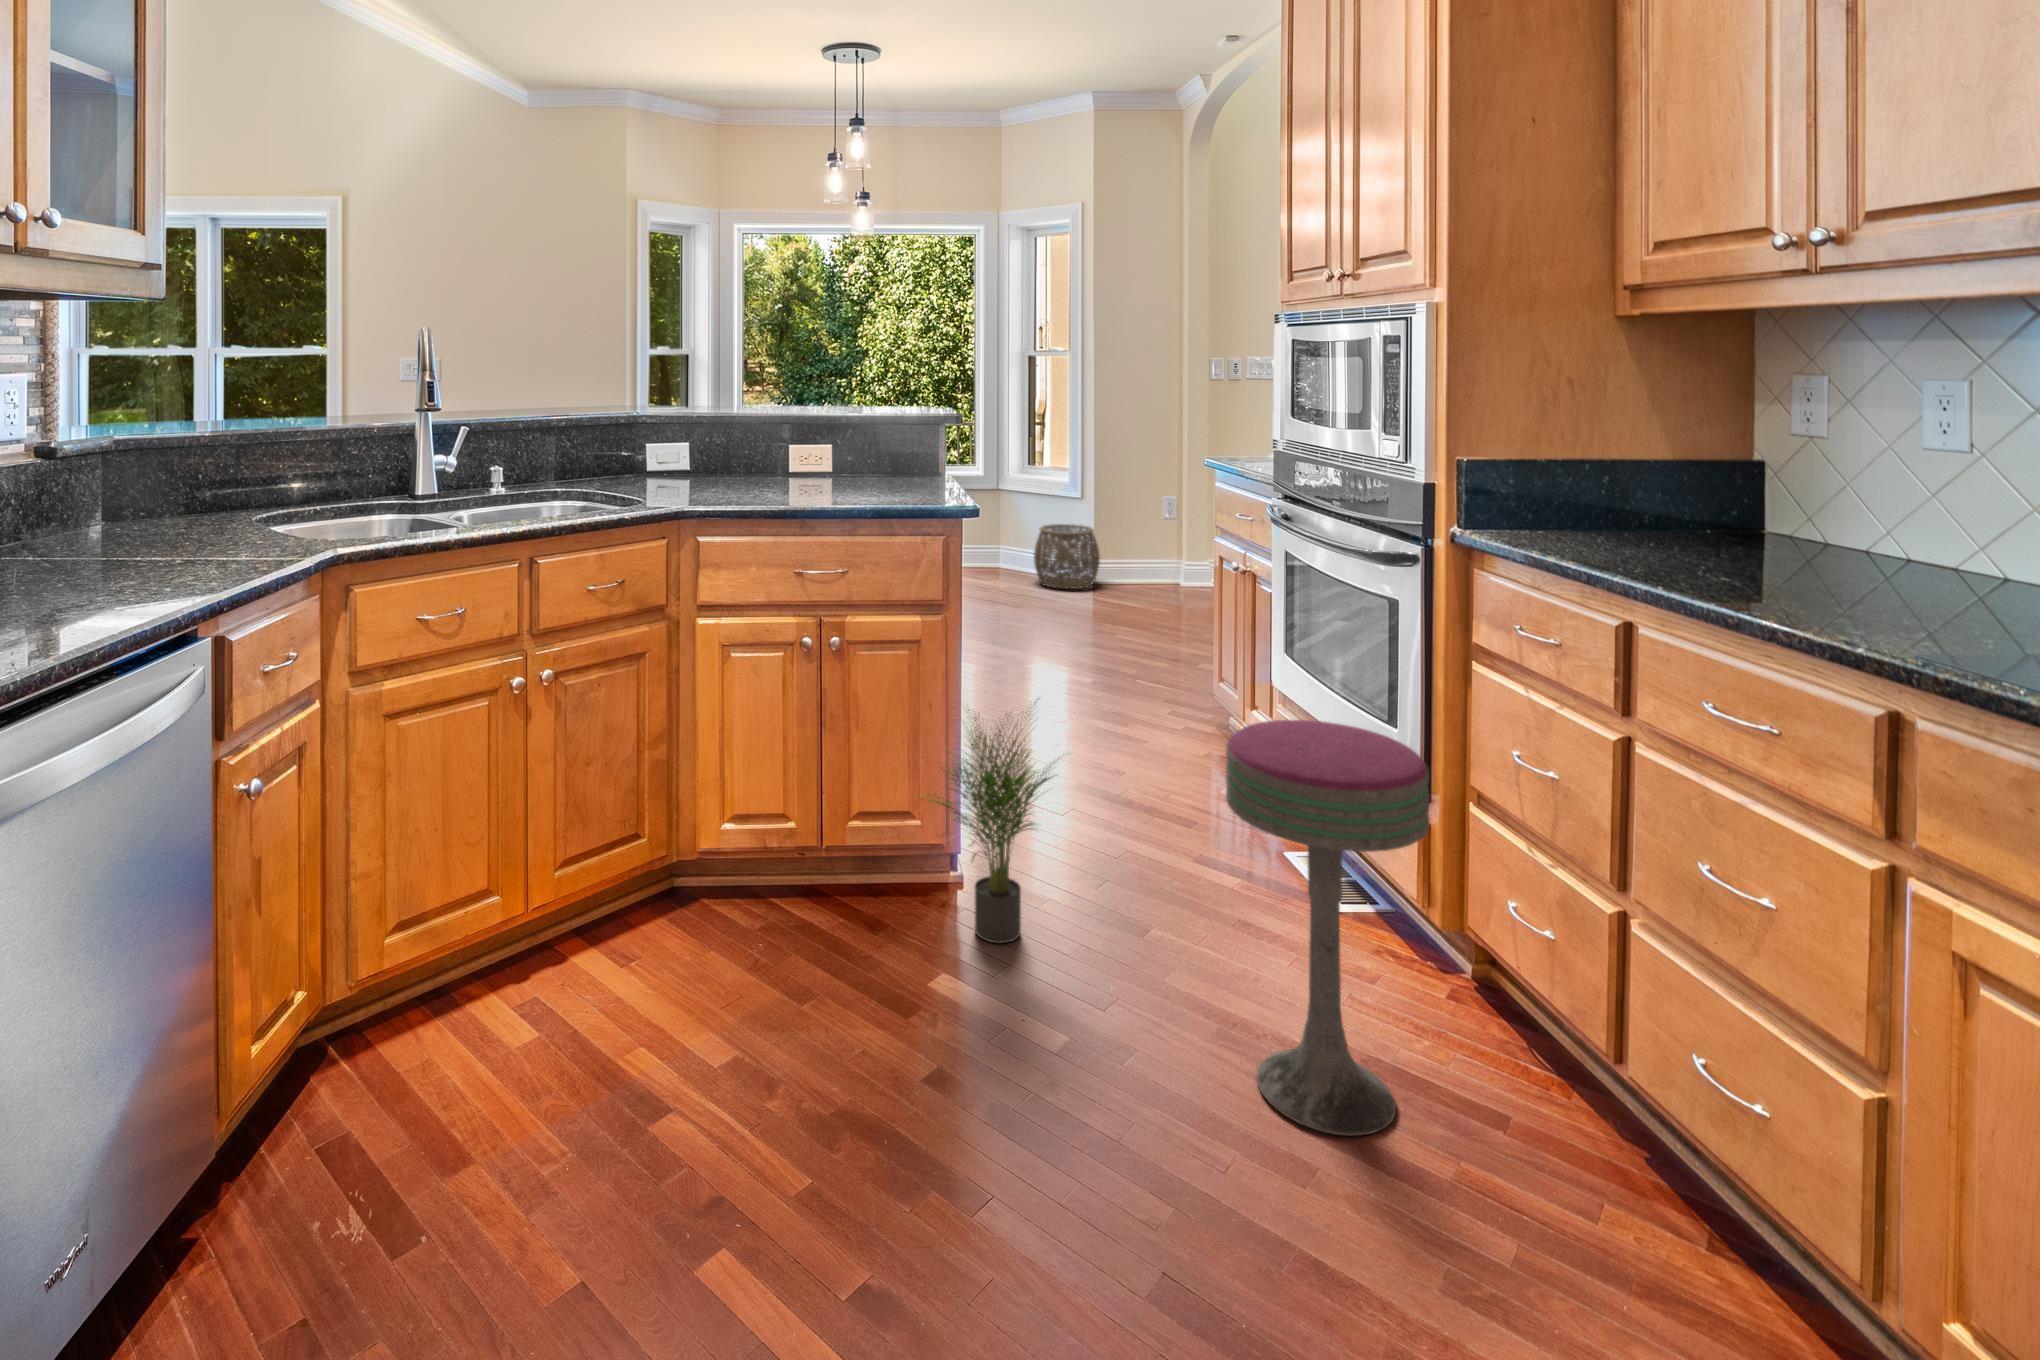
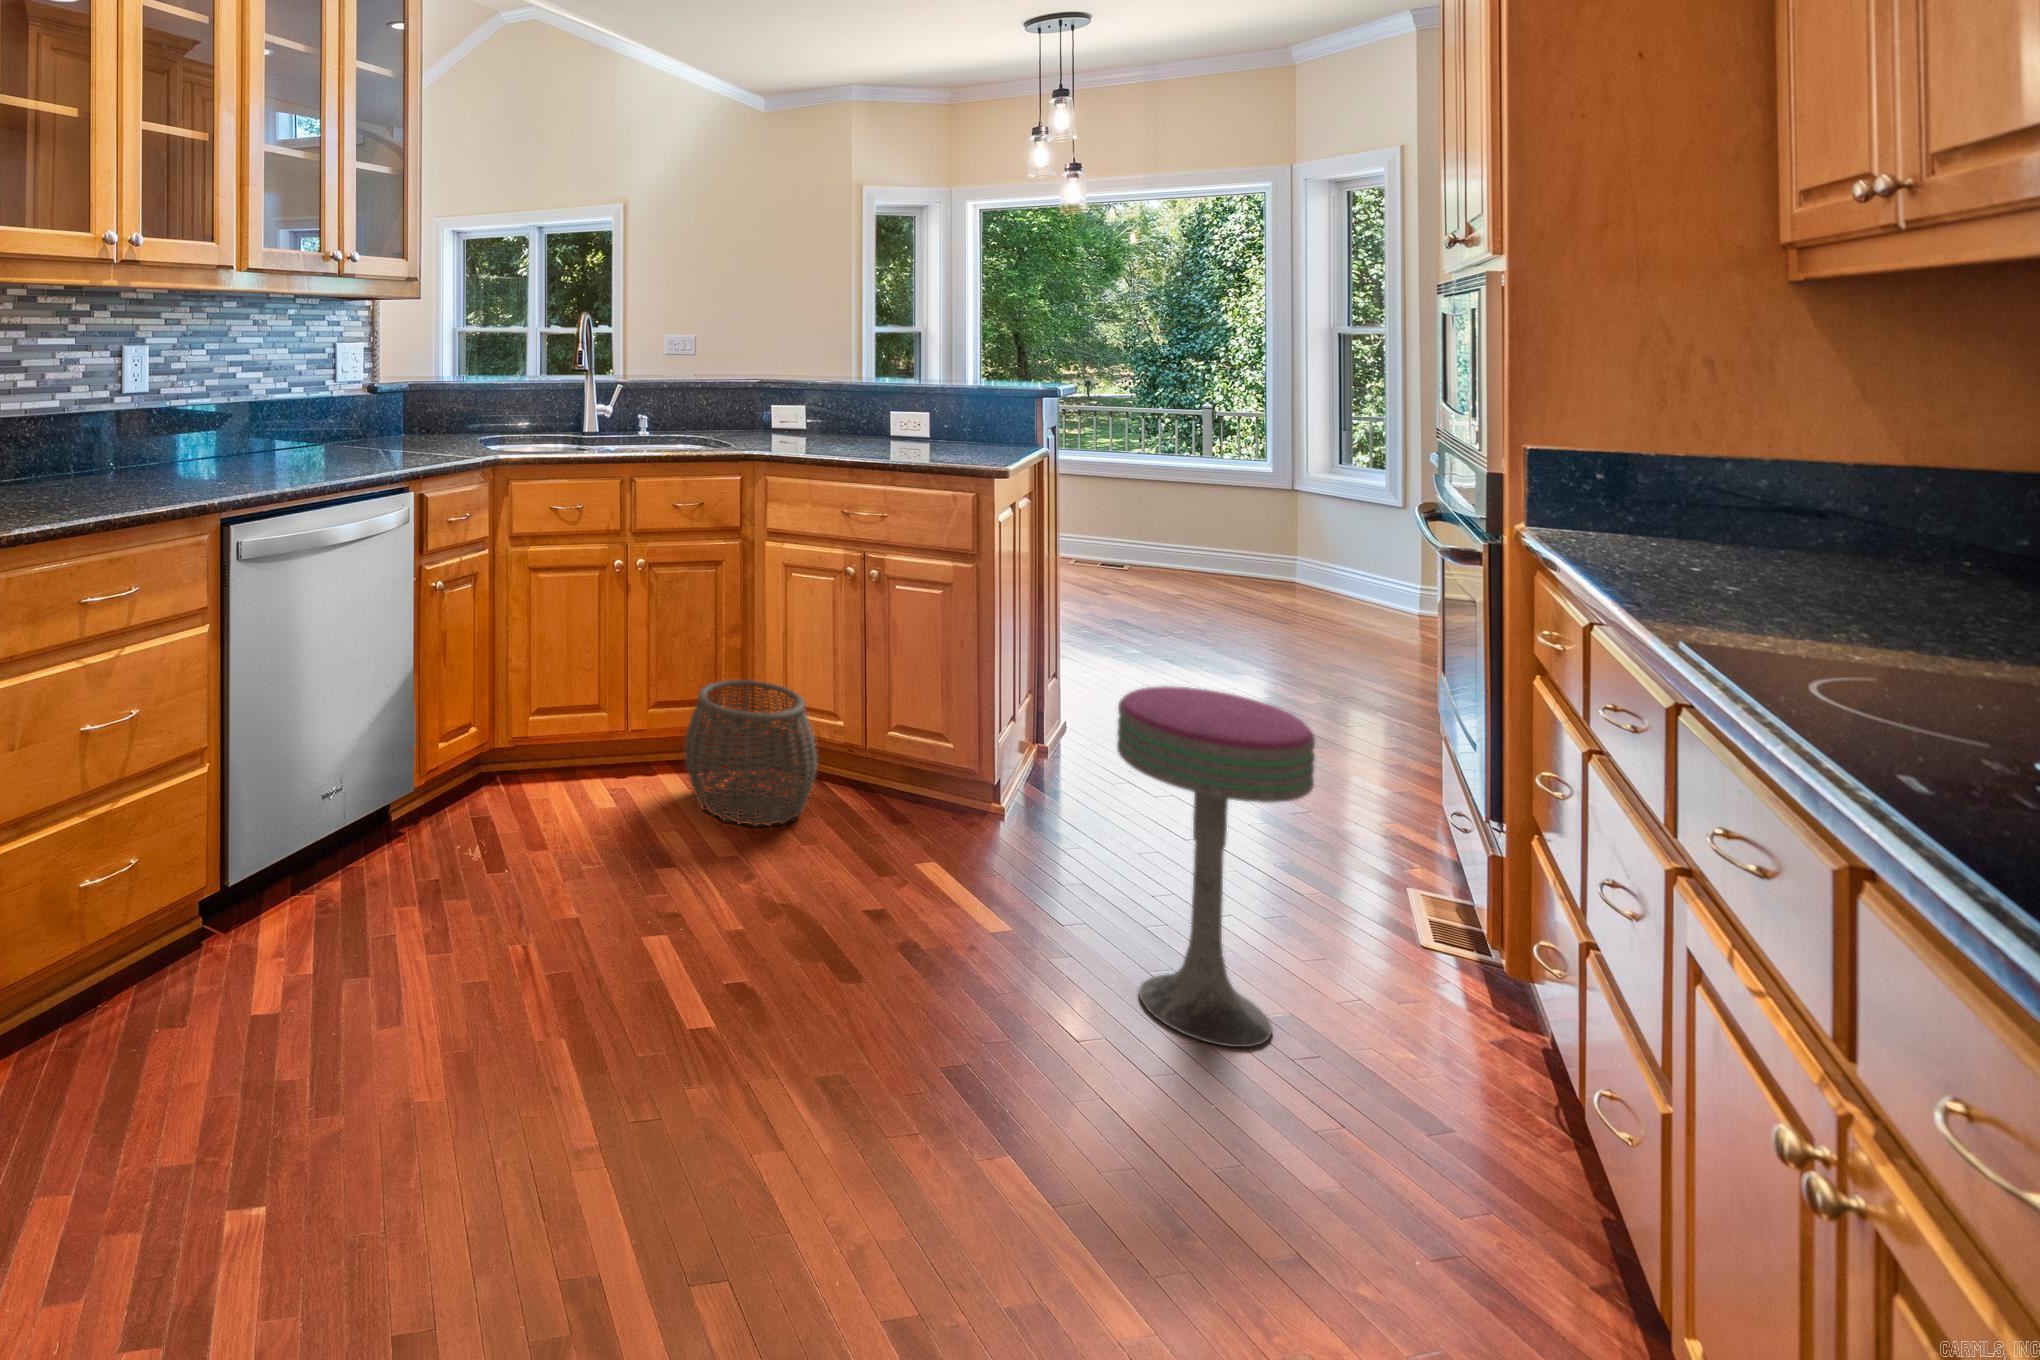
woven basket: present [1034,524,1100,589] -> present [685,680,817,826]
potted plant: present [928,698,1056,943] -> none [911,640,1064,846]

